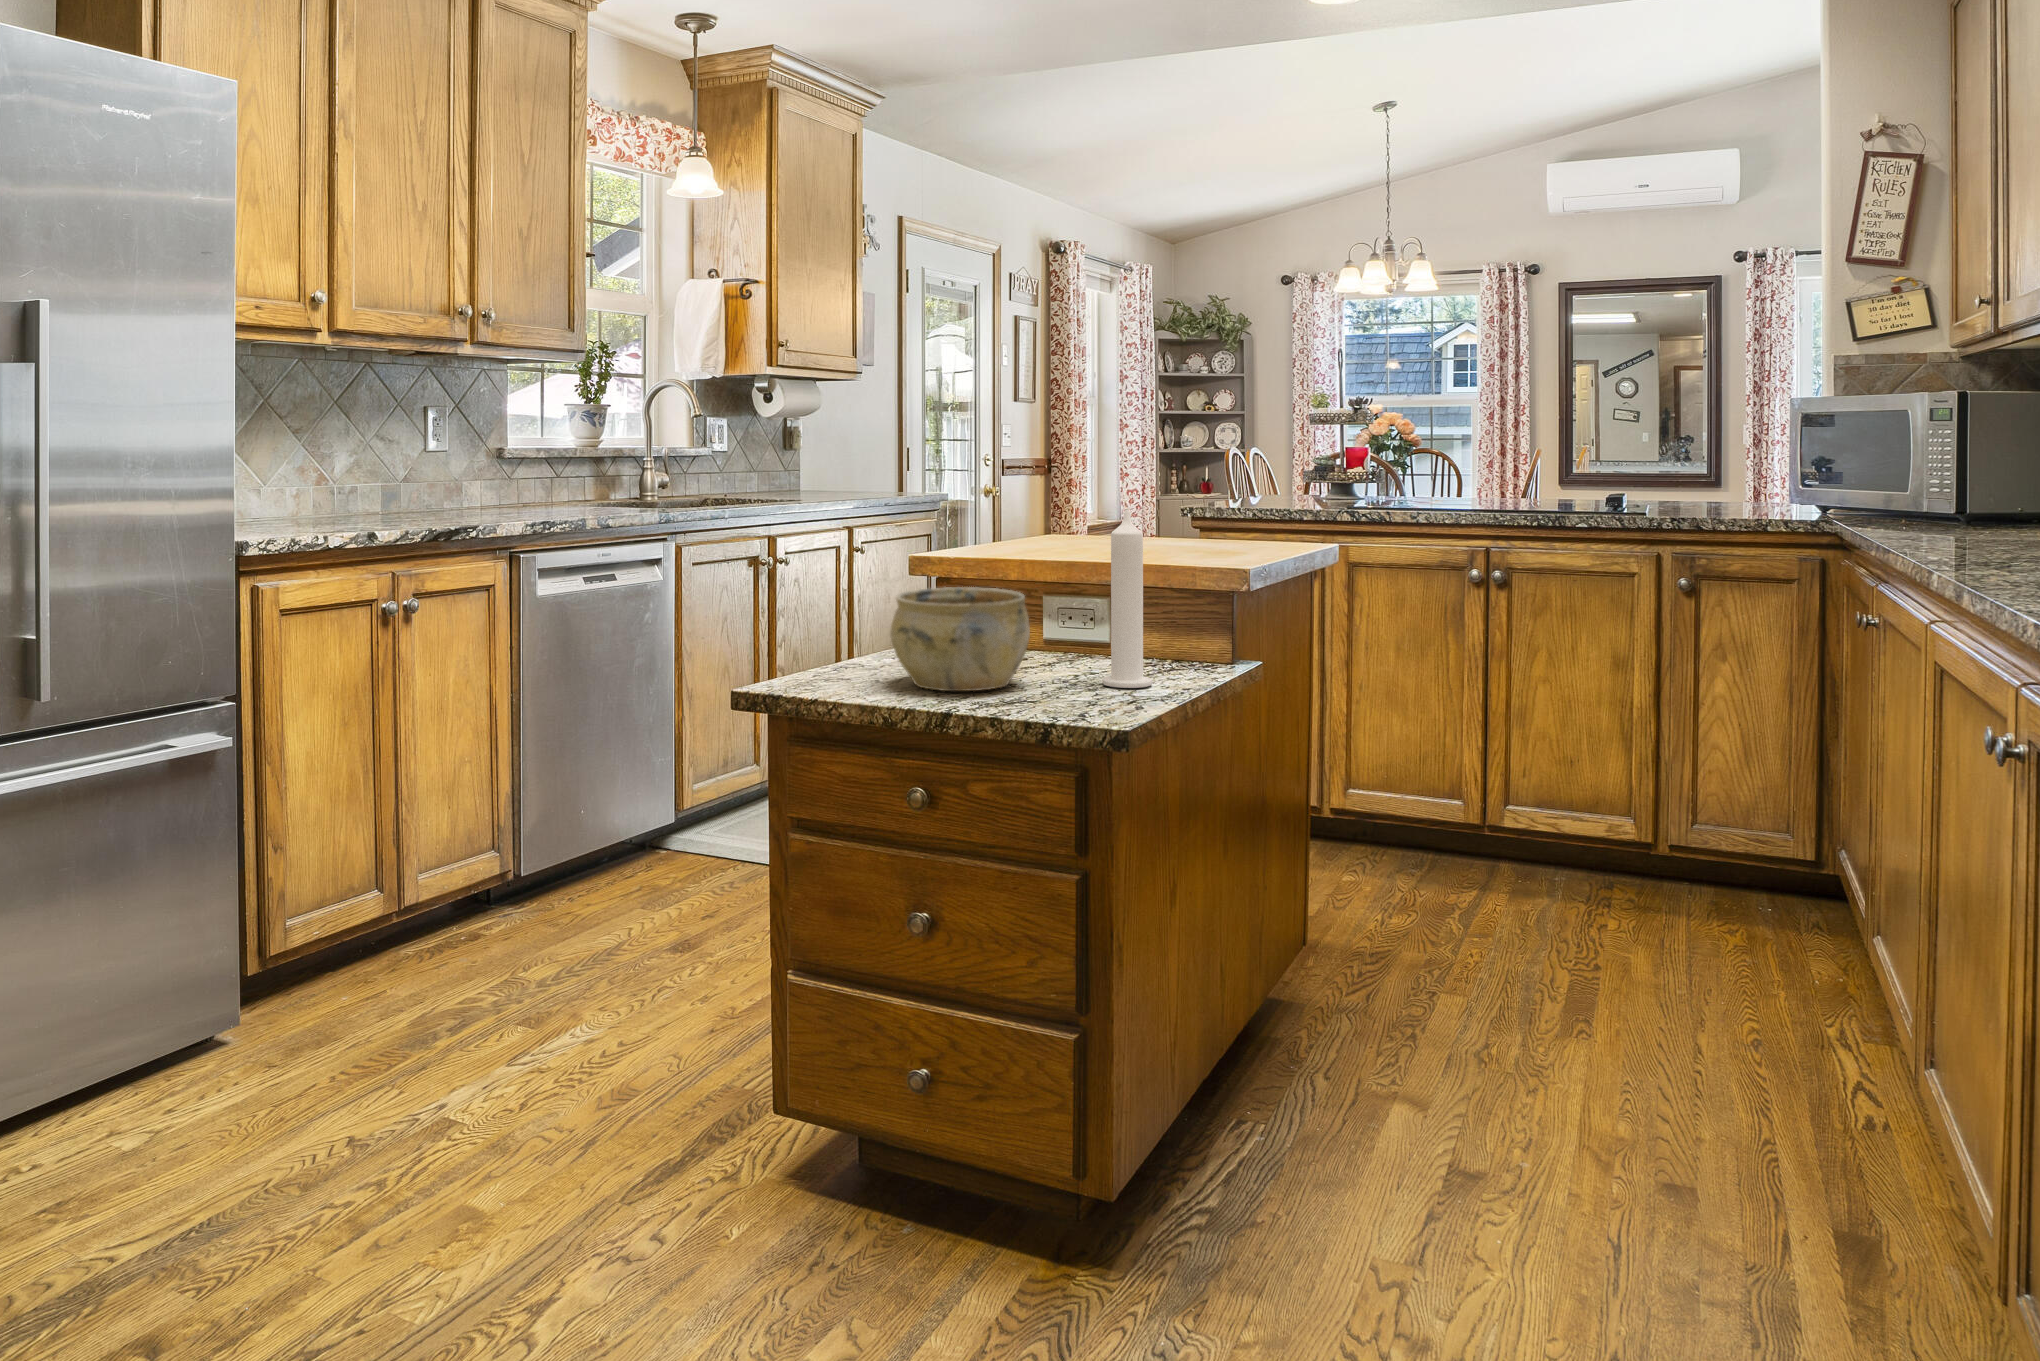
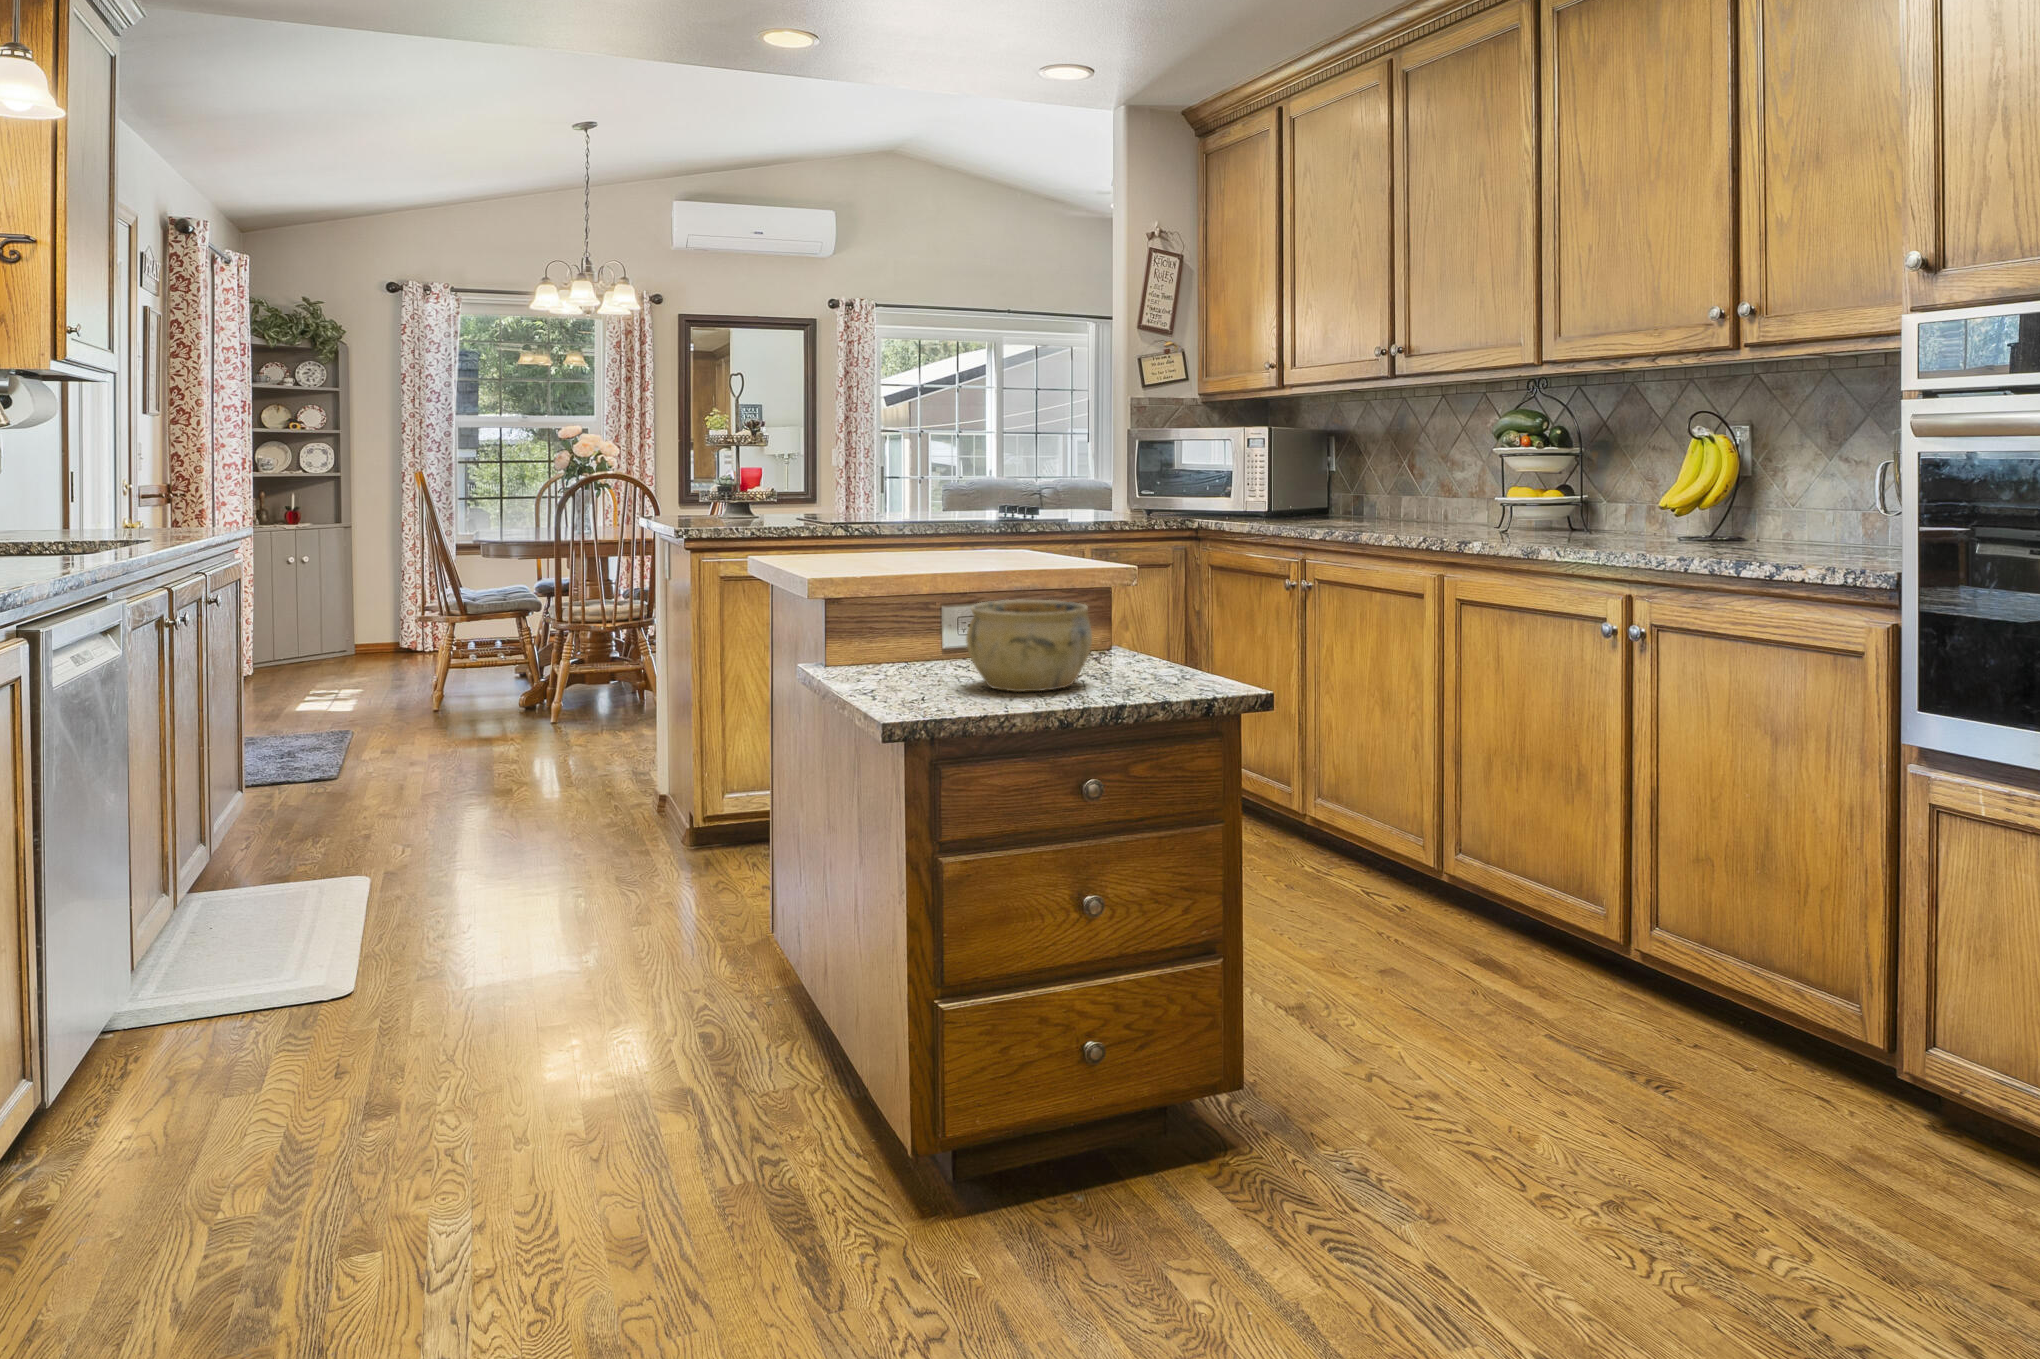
candle: present [1102,509,1152,688] -> none [1109,524,1150,671]

